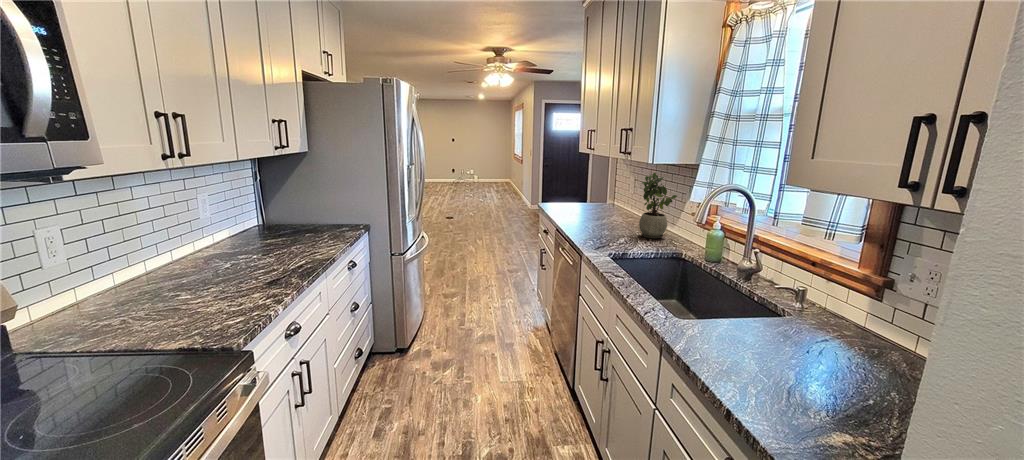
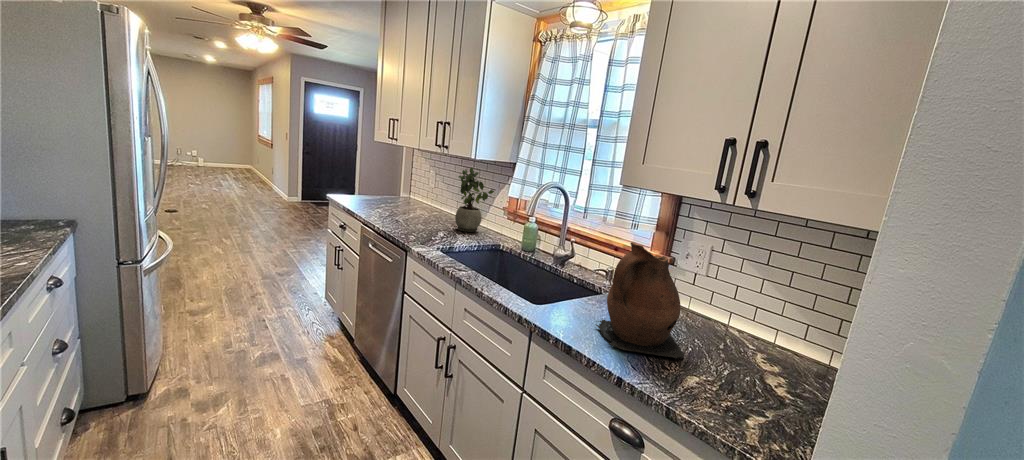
ceramic pitcher: none [737,254,853,410] -> present [596,242,684,360]

